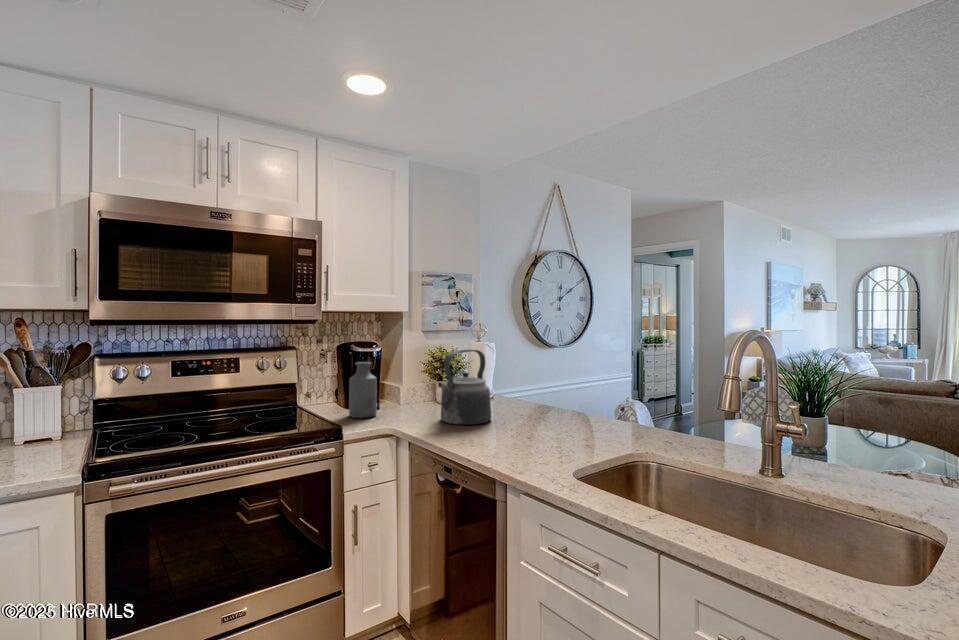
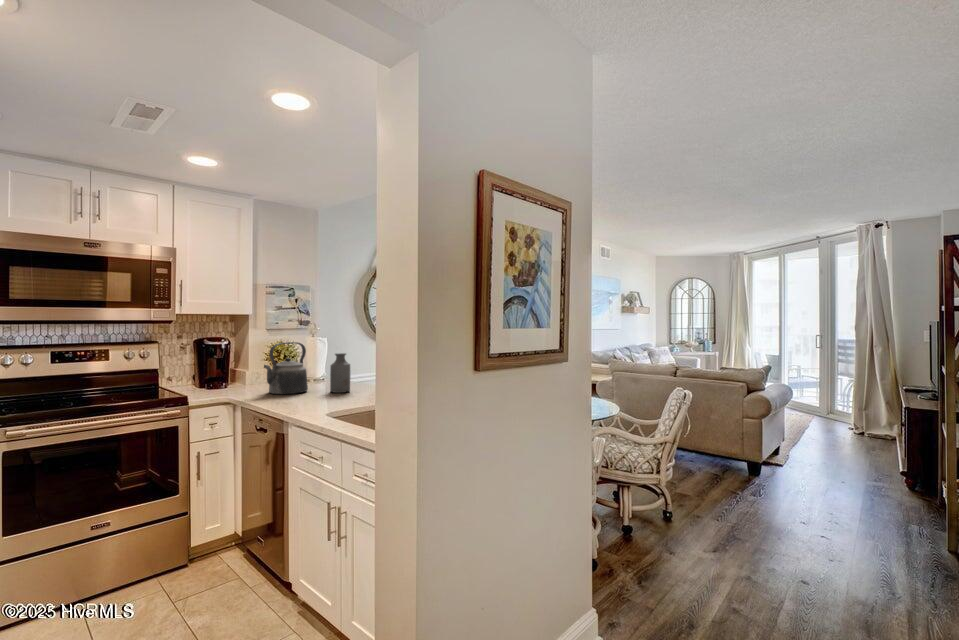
bottle: present [349,362,377,418] -> present [330,353,350,393]

